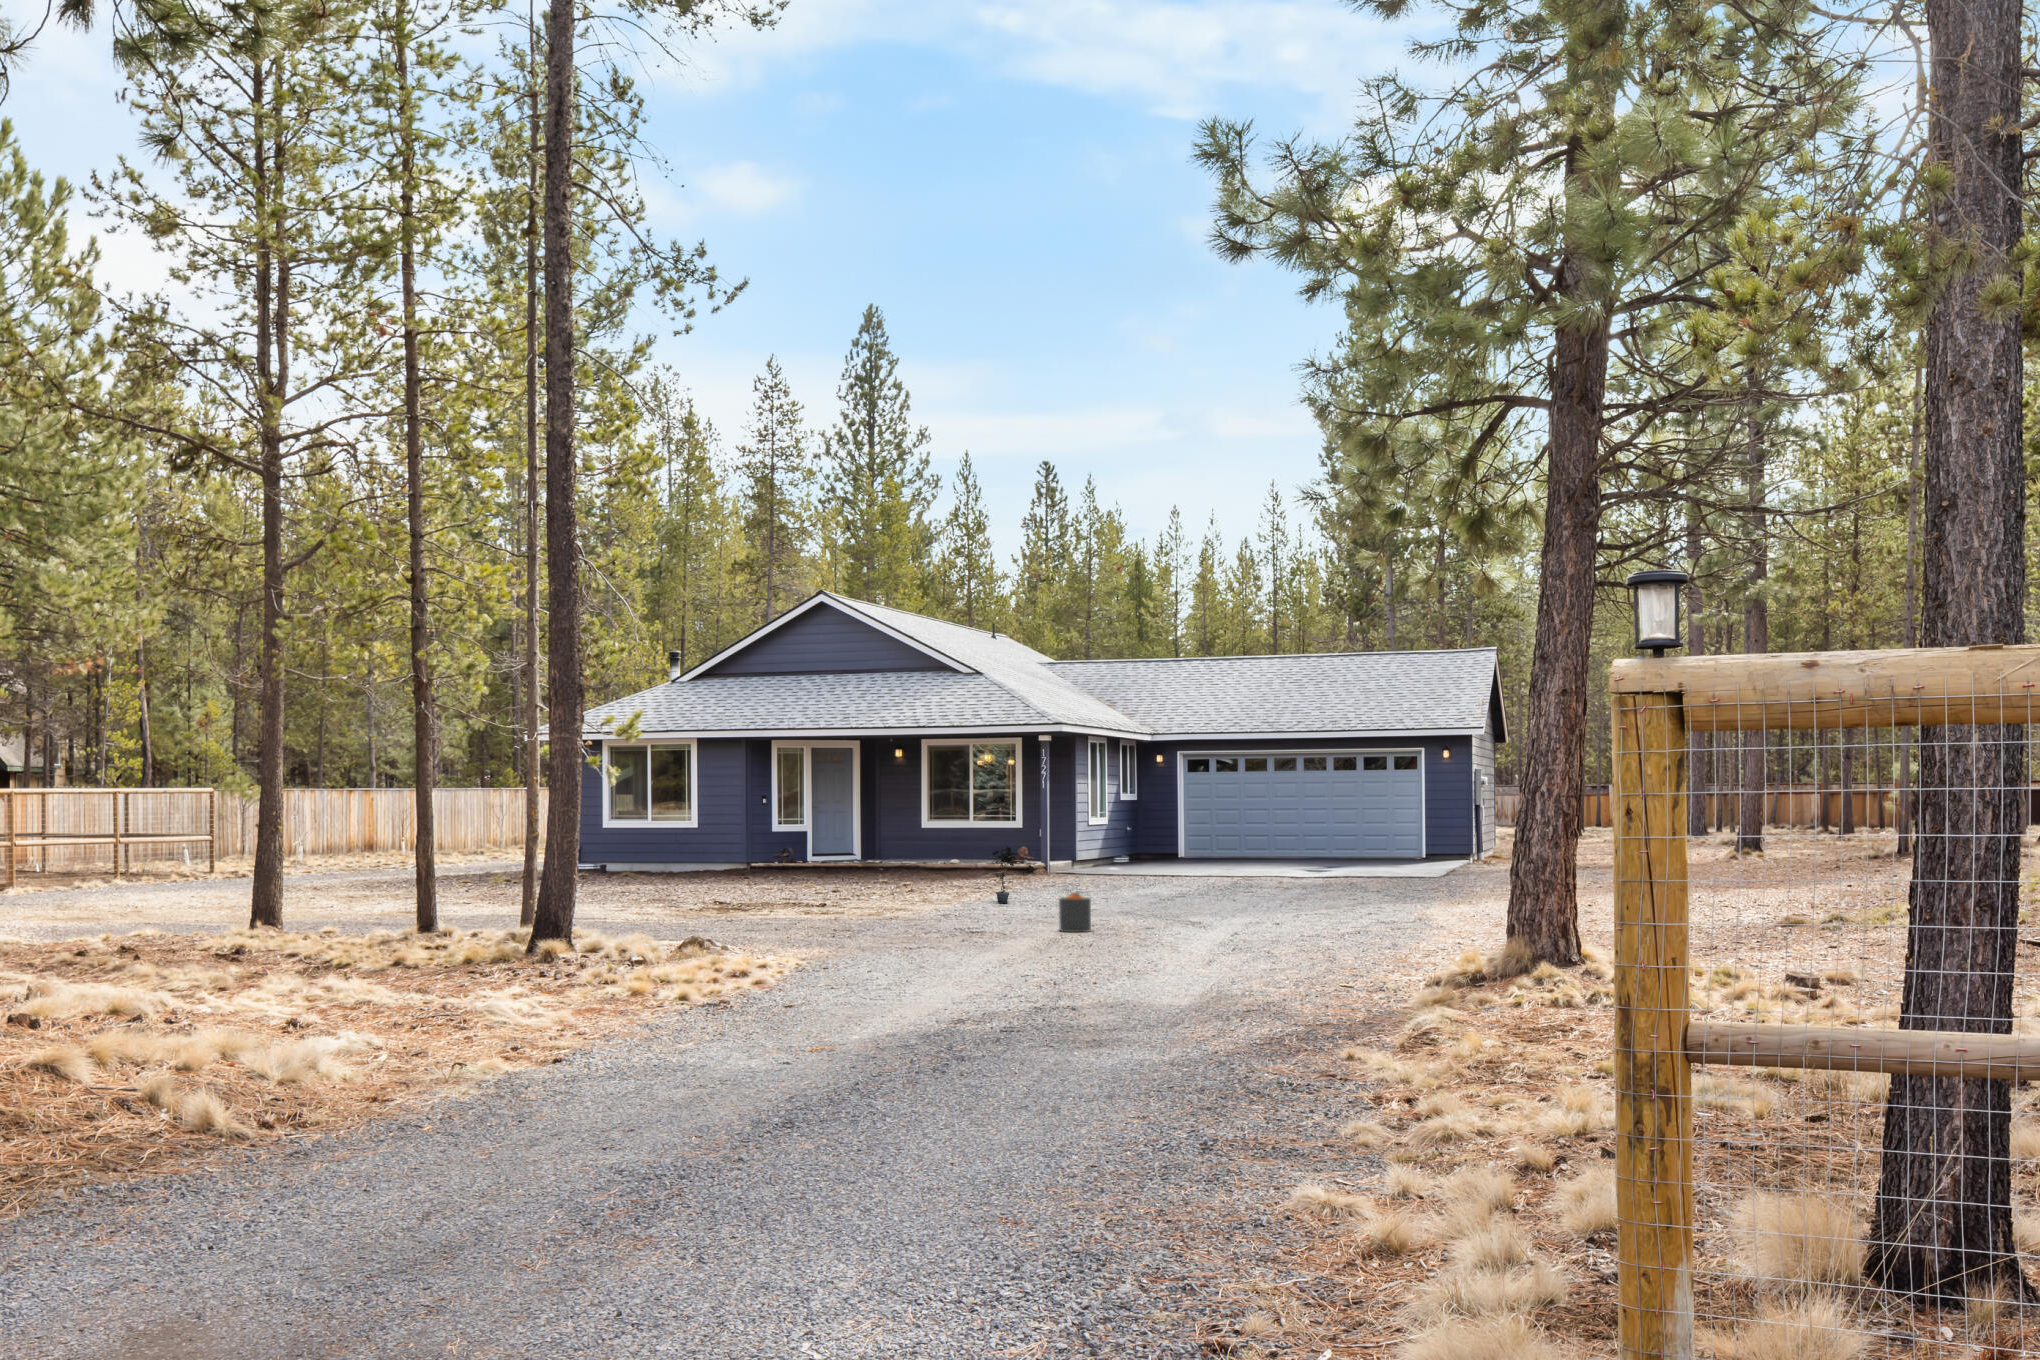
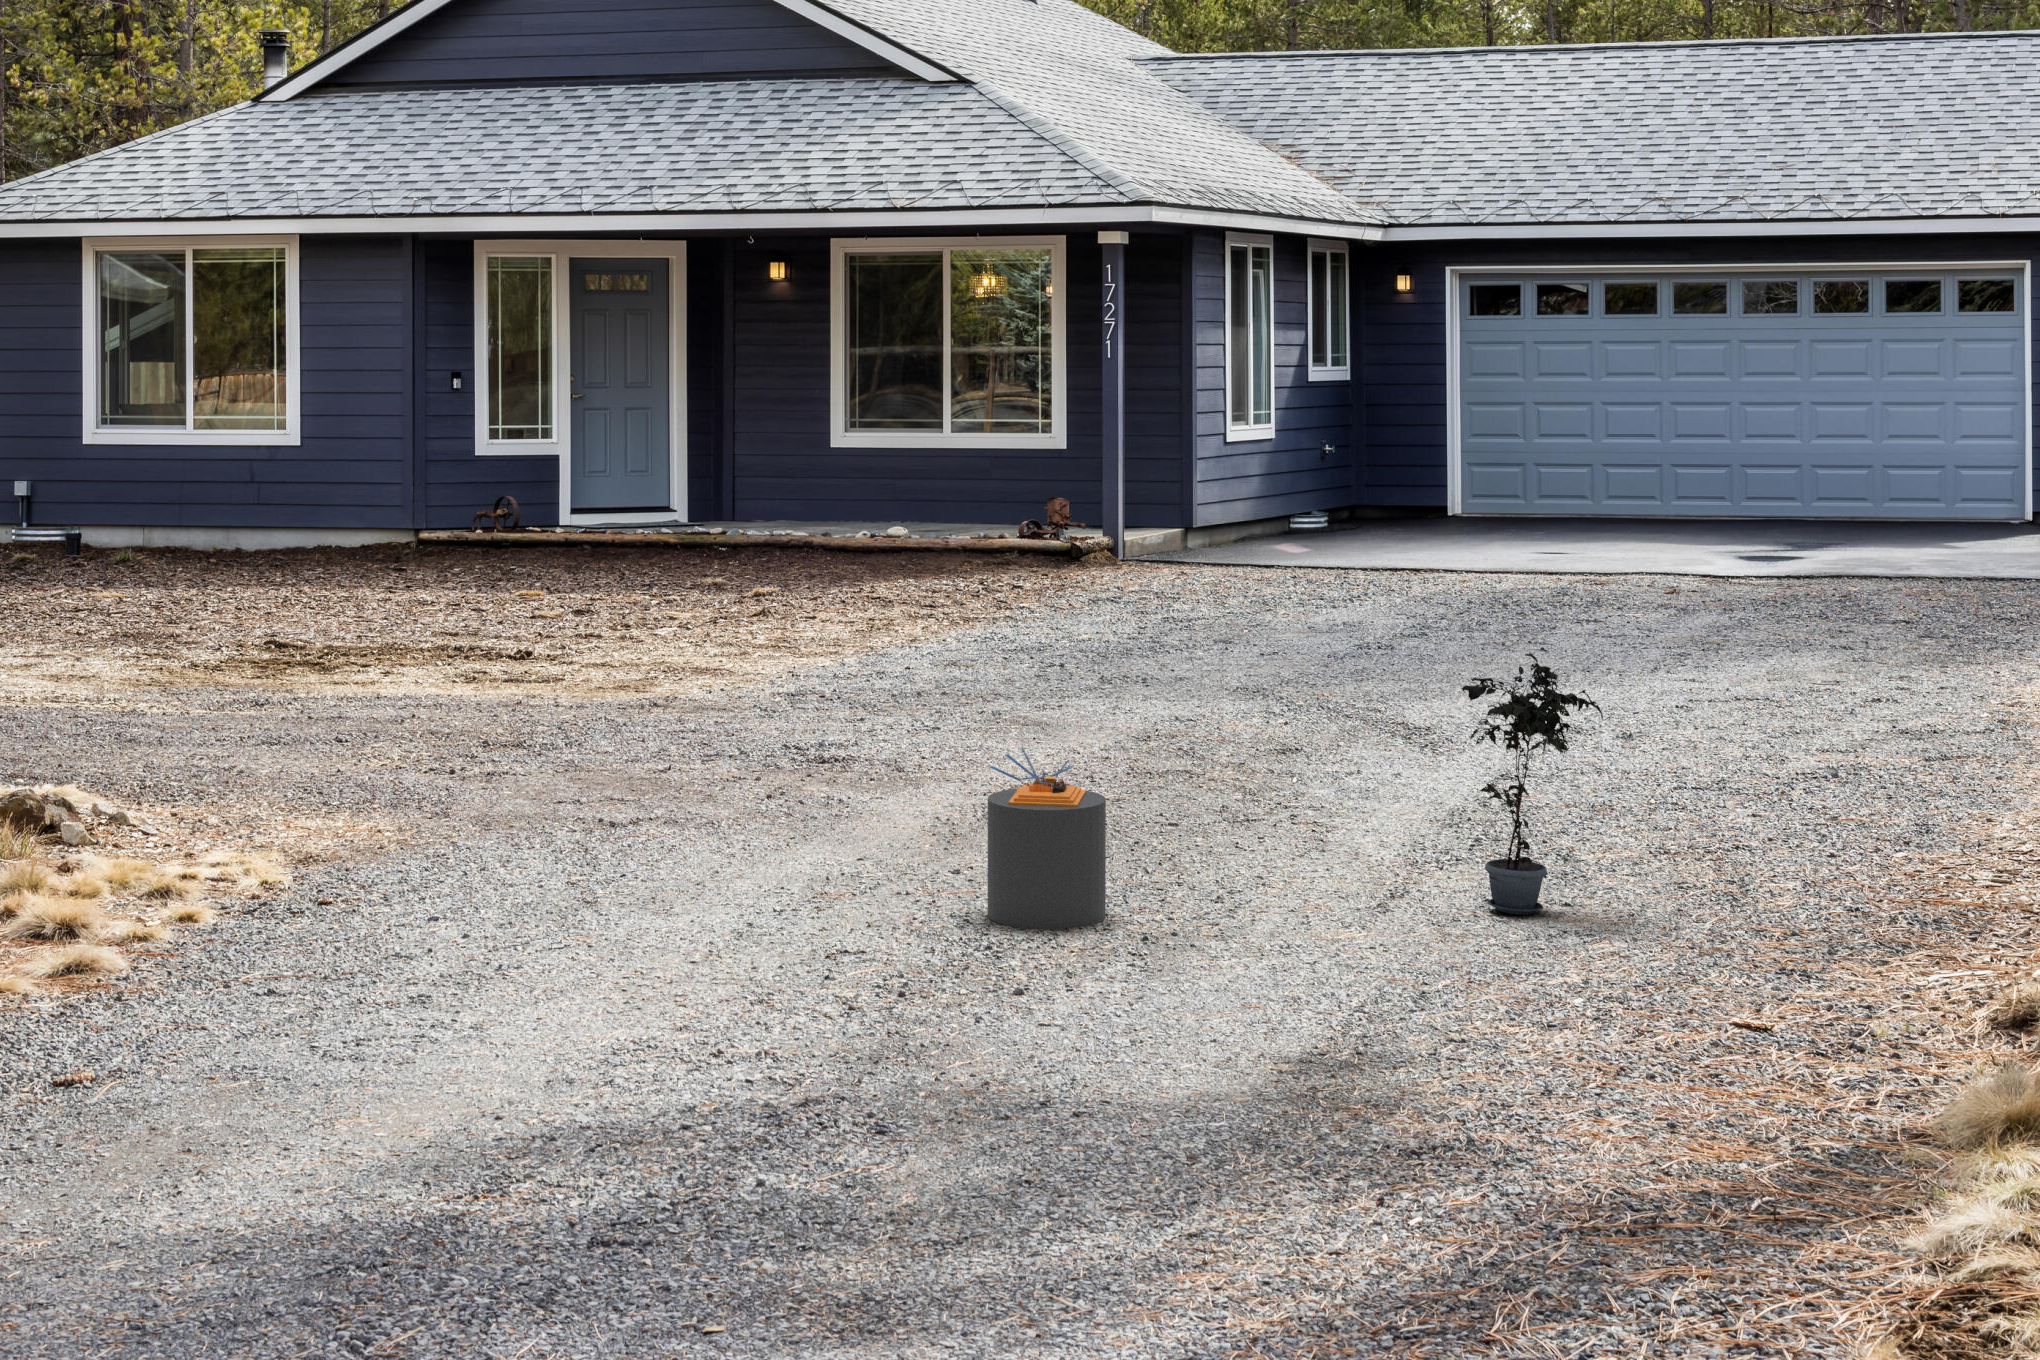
potted plant: present [992,847,1018,903] -> present [1462,653,1603,915]

